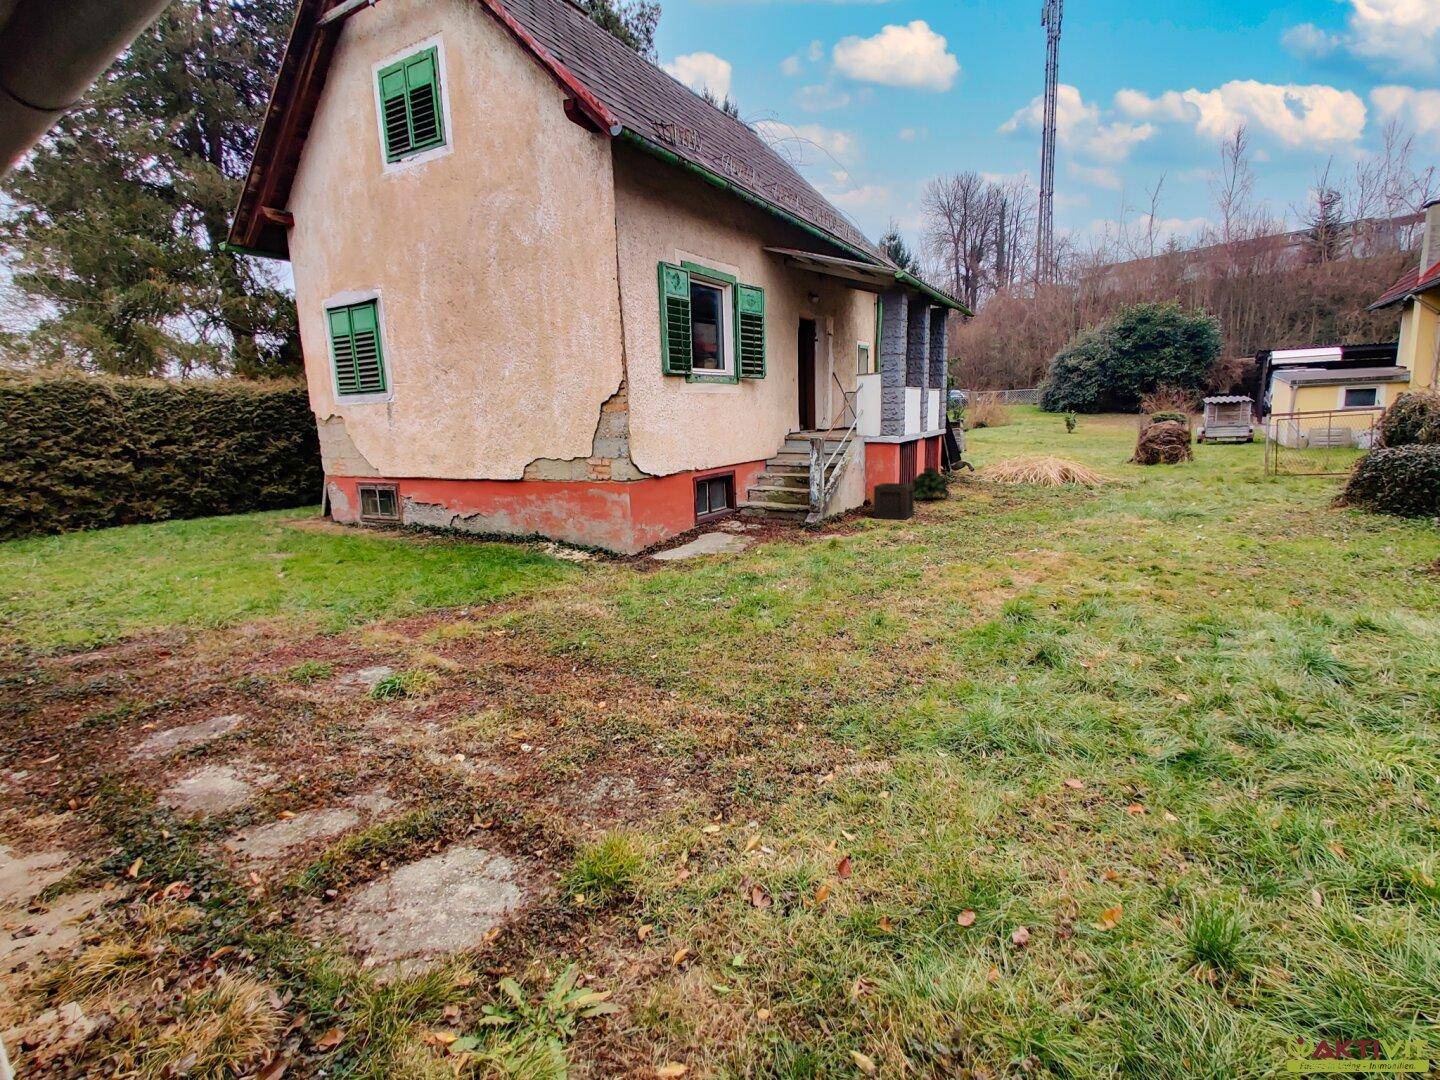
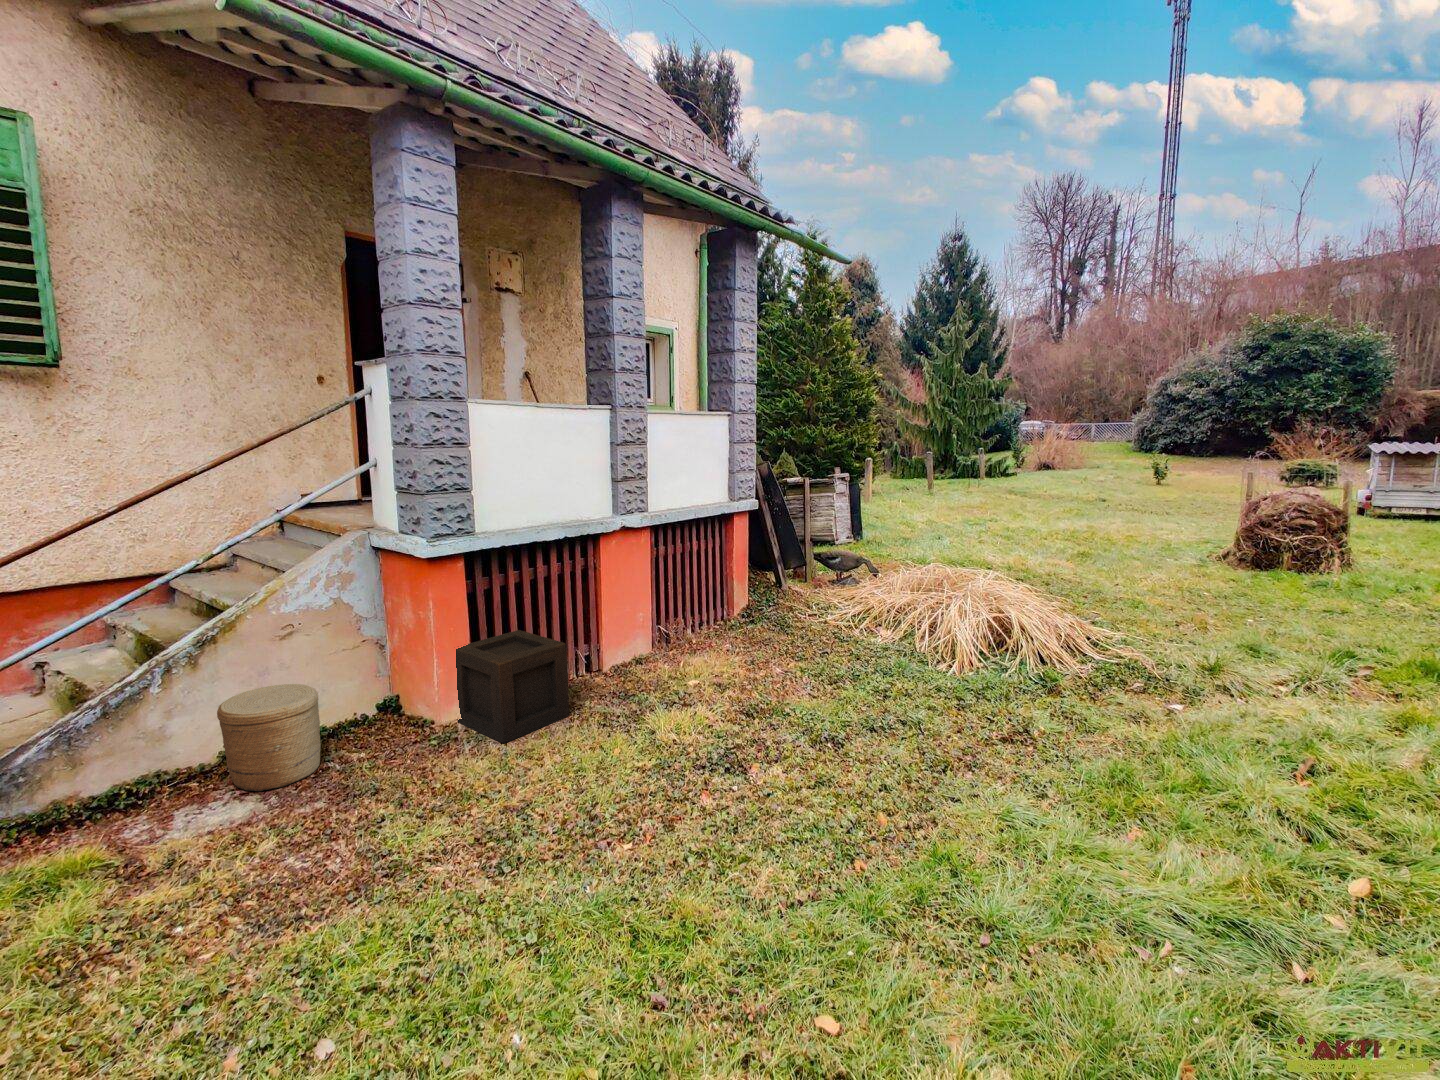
potted plant: present [913,468,950,501] -> none [687,575,764,646]
woven basket: none [826,496,859,530] -> present [217,684,321,791]

